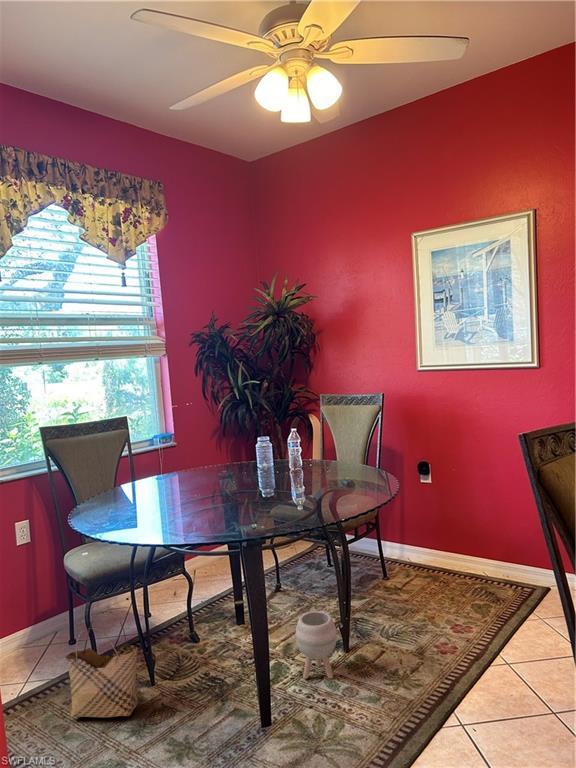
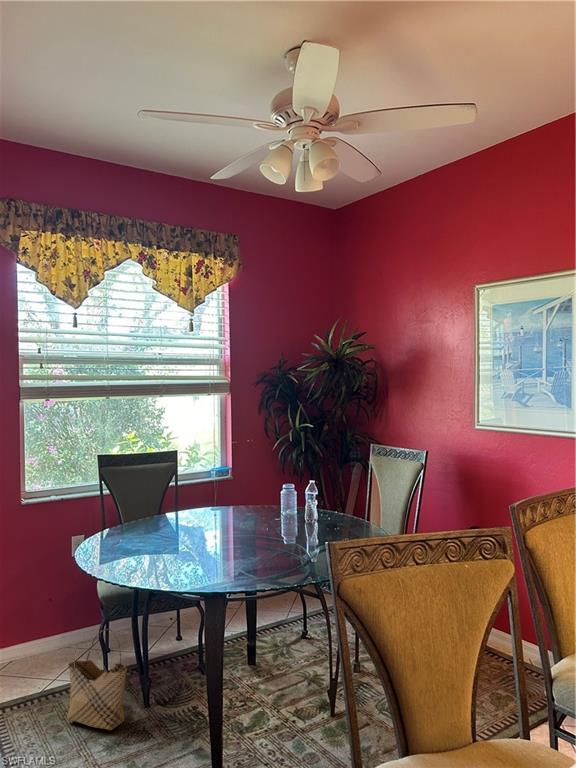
planter: present [296,611,337,679] -> none [272,667,314,740]

